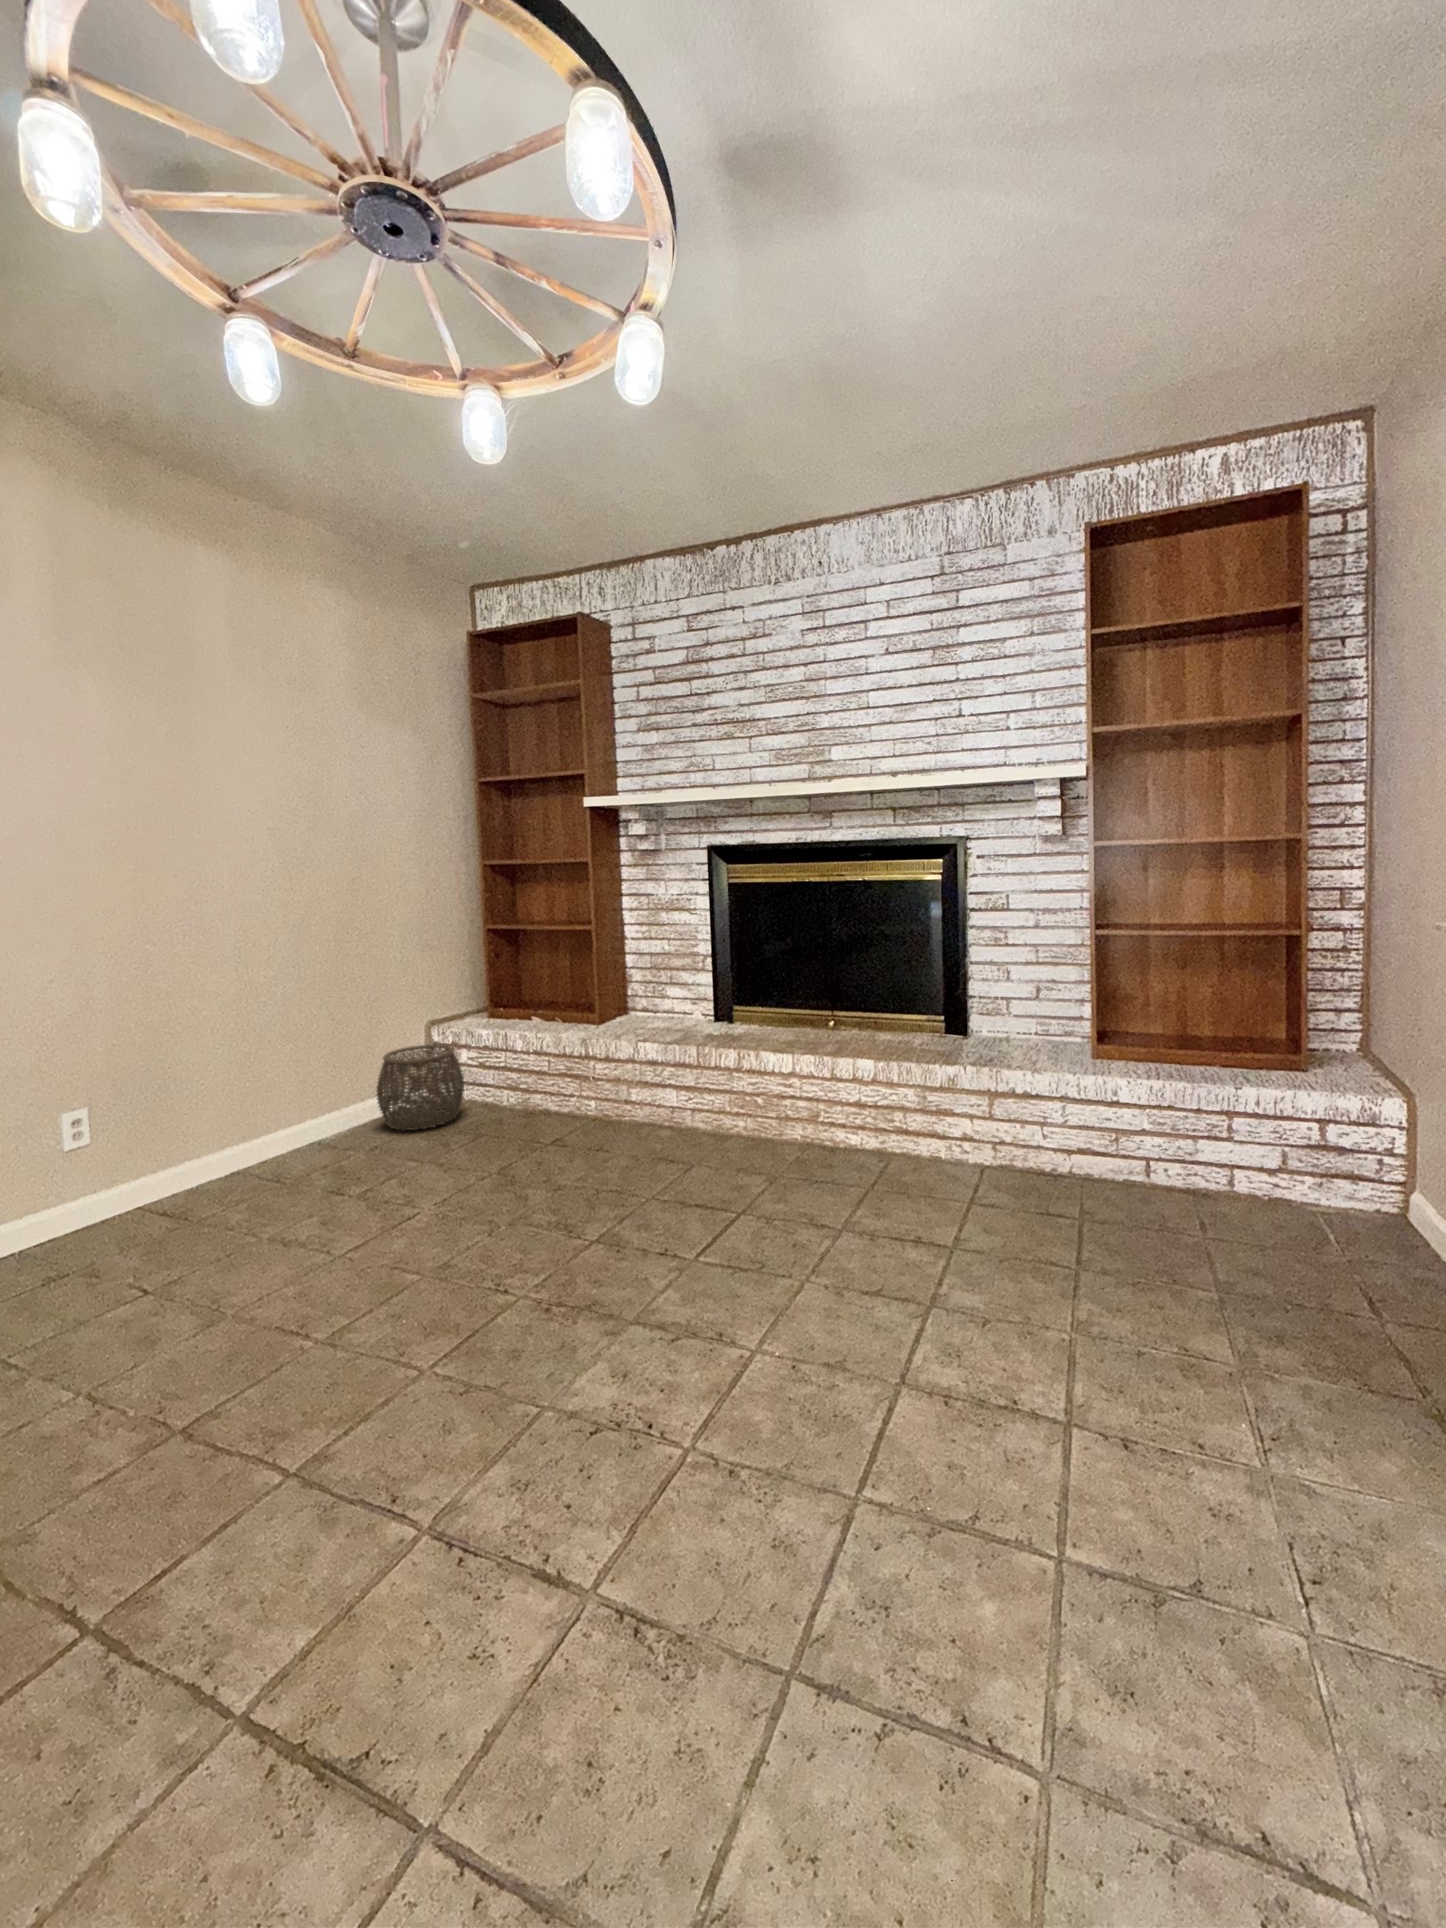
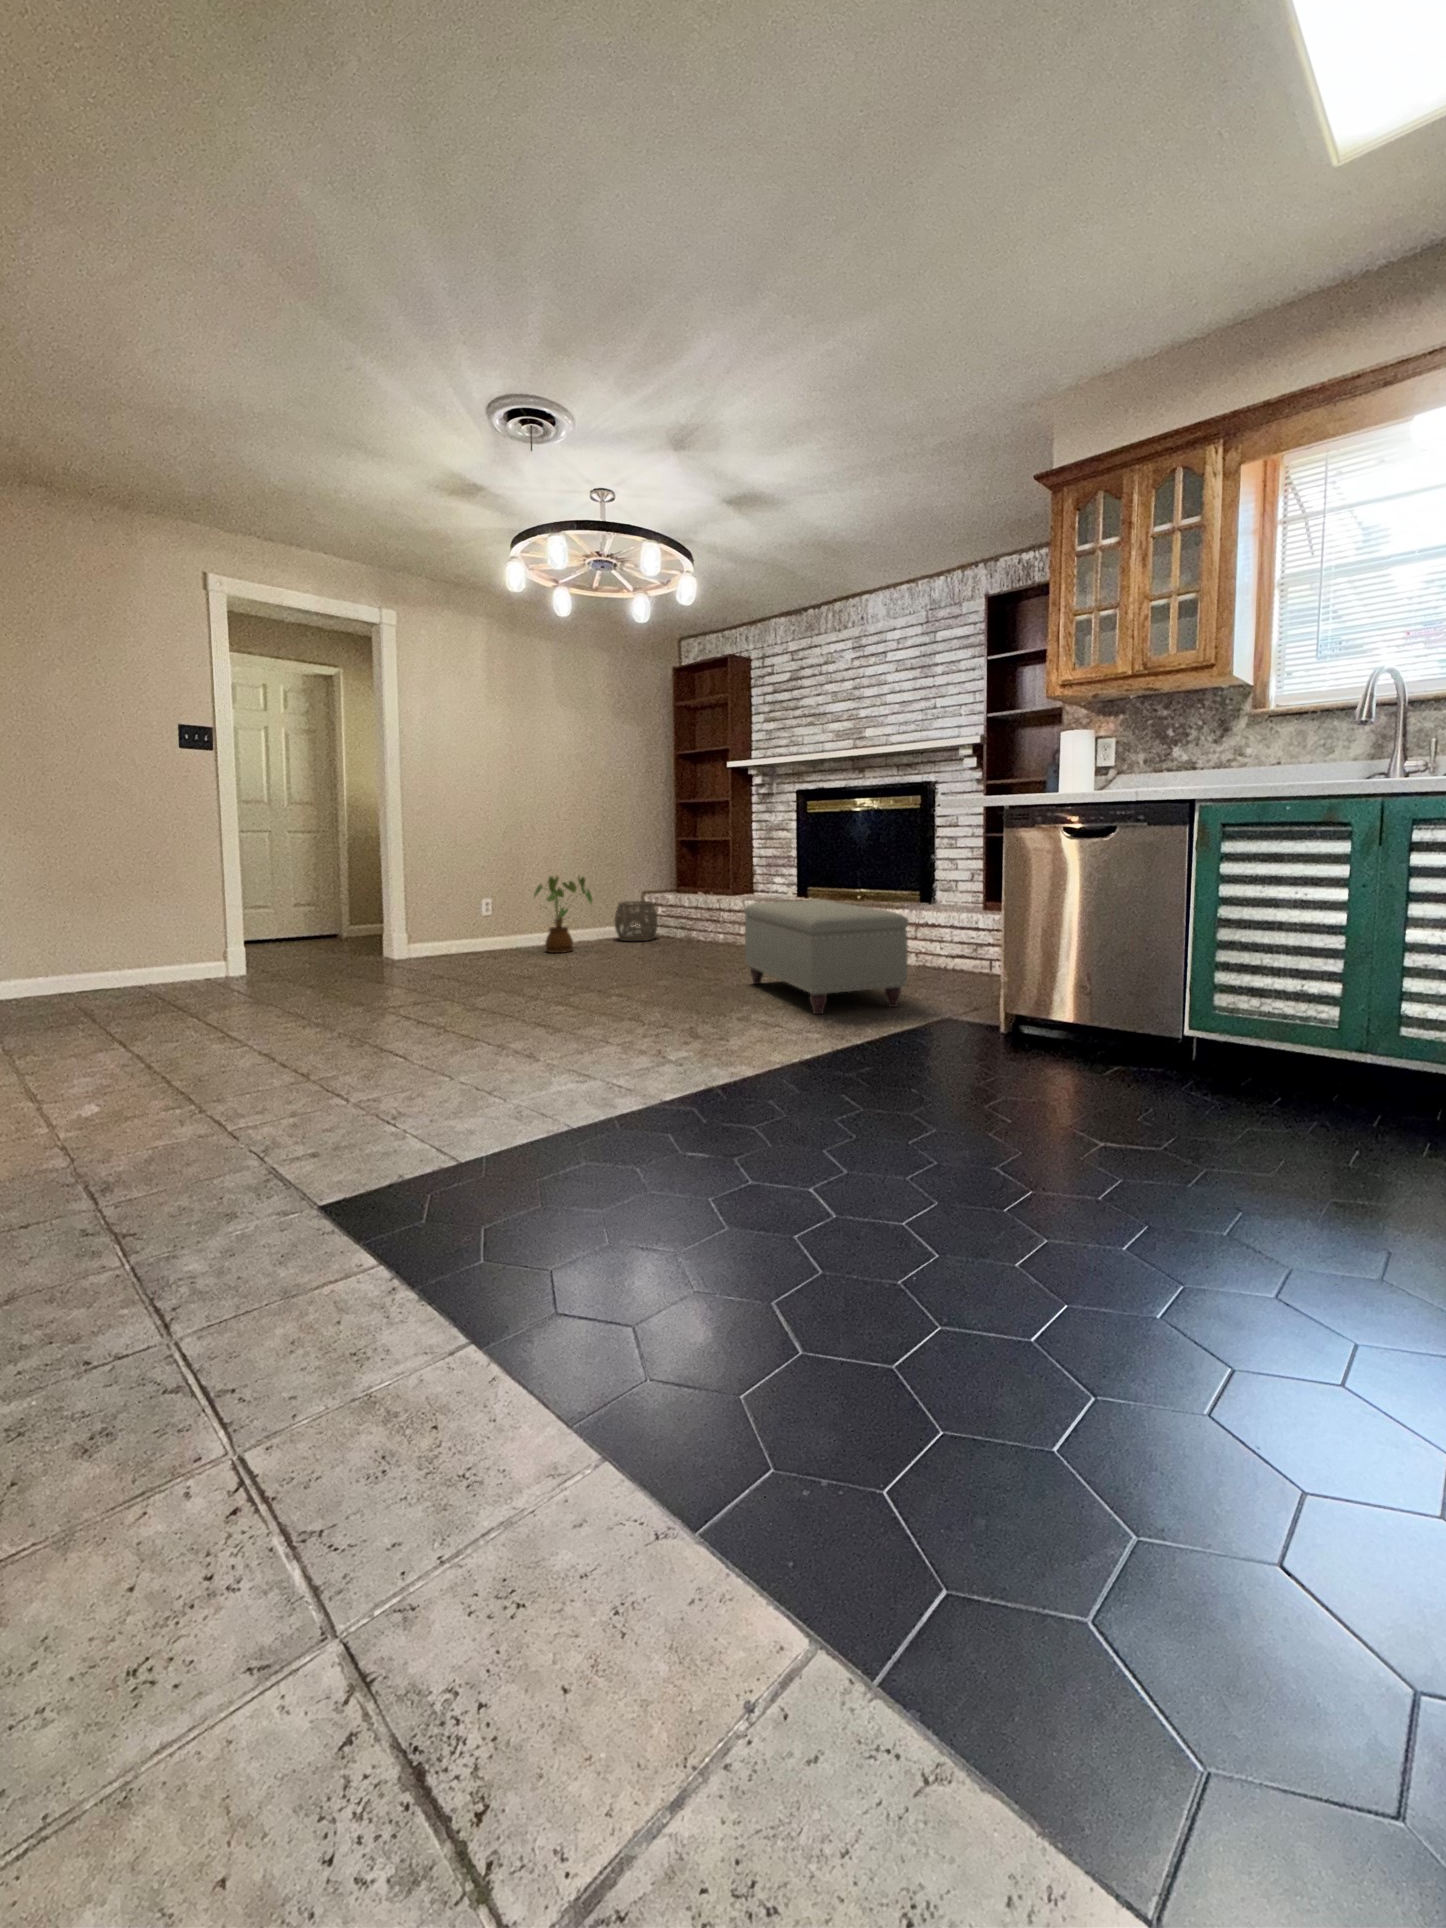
house plant: none [185,1021,334,1203] -> present [534,876,592,953]
ottoman: none [752,1093,1251,1533] -> present [744,900,909,1014]

